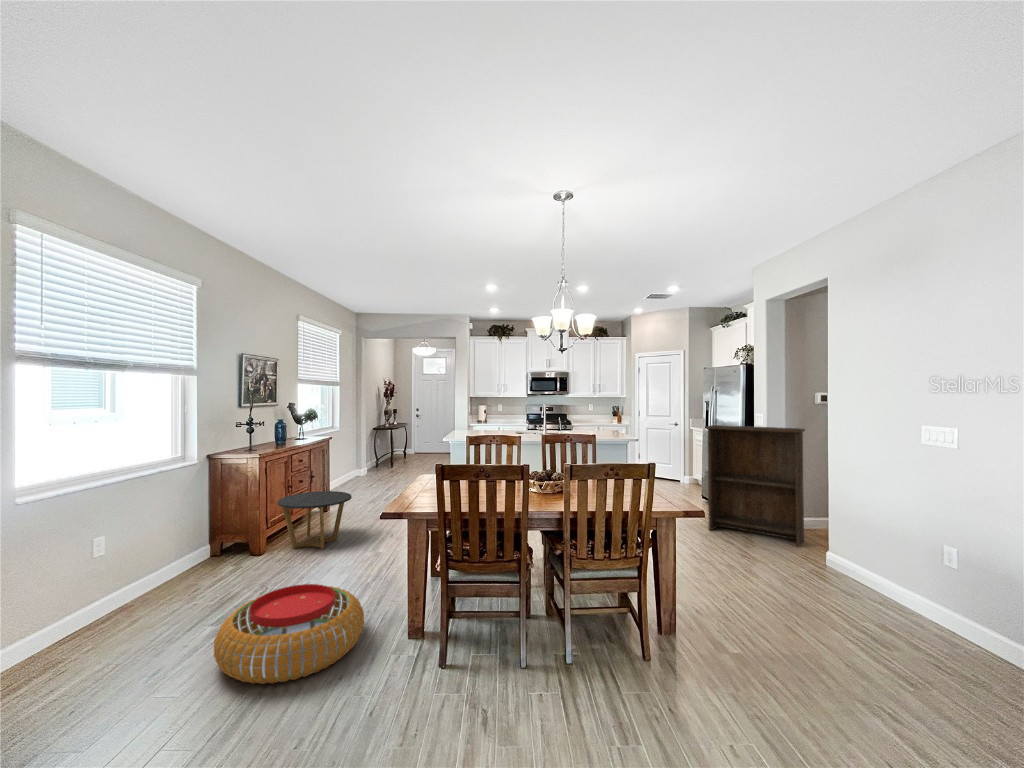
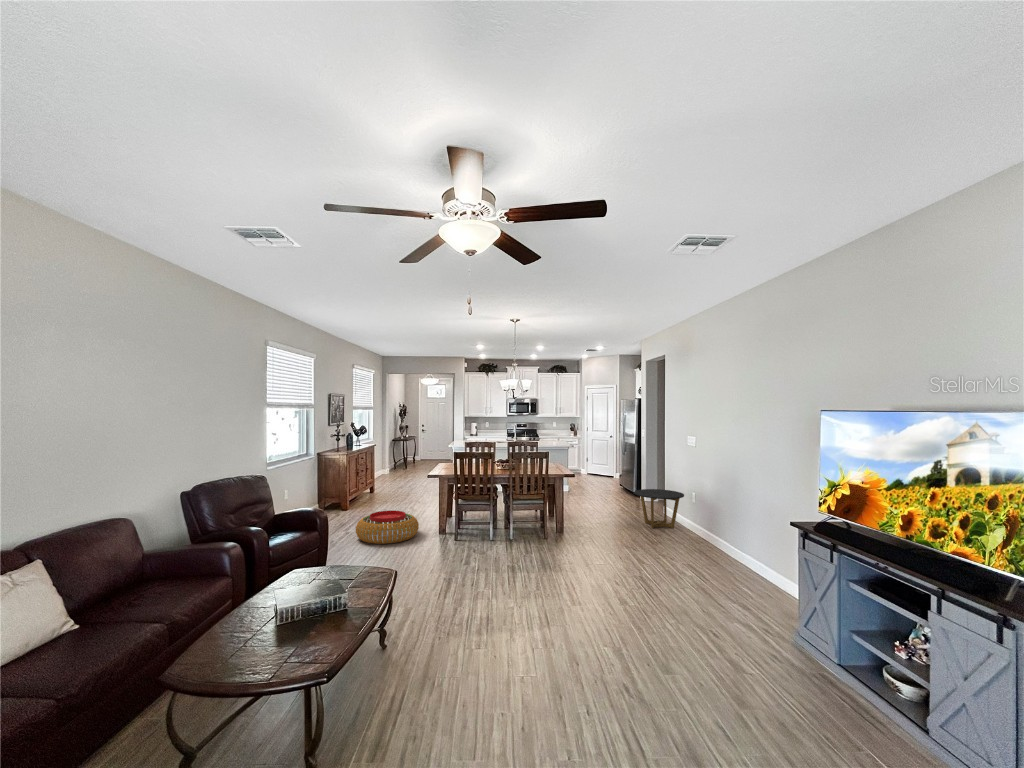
bookshelf: present [706,425,805,547] -> none [608,437,662,506]
side table: present [278,491,352,549] -> present [634,489,684,528]

